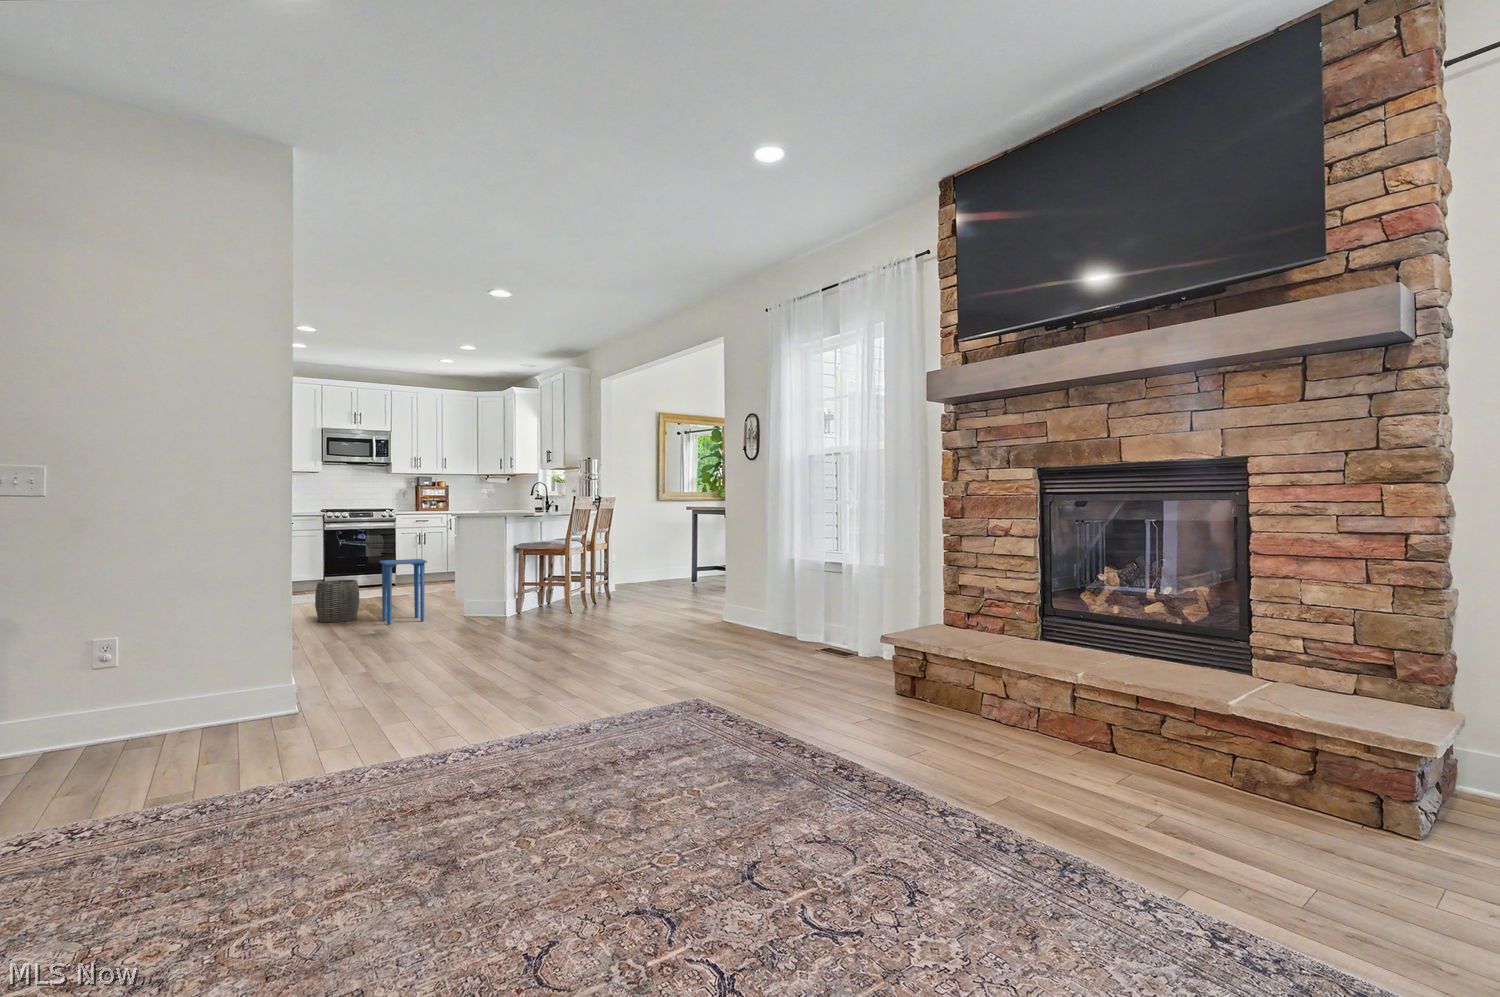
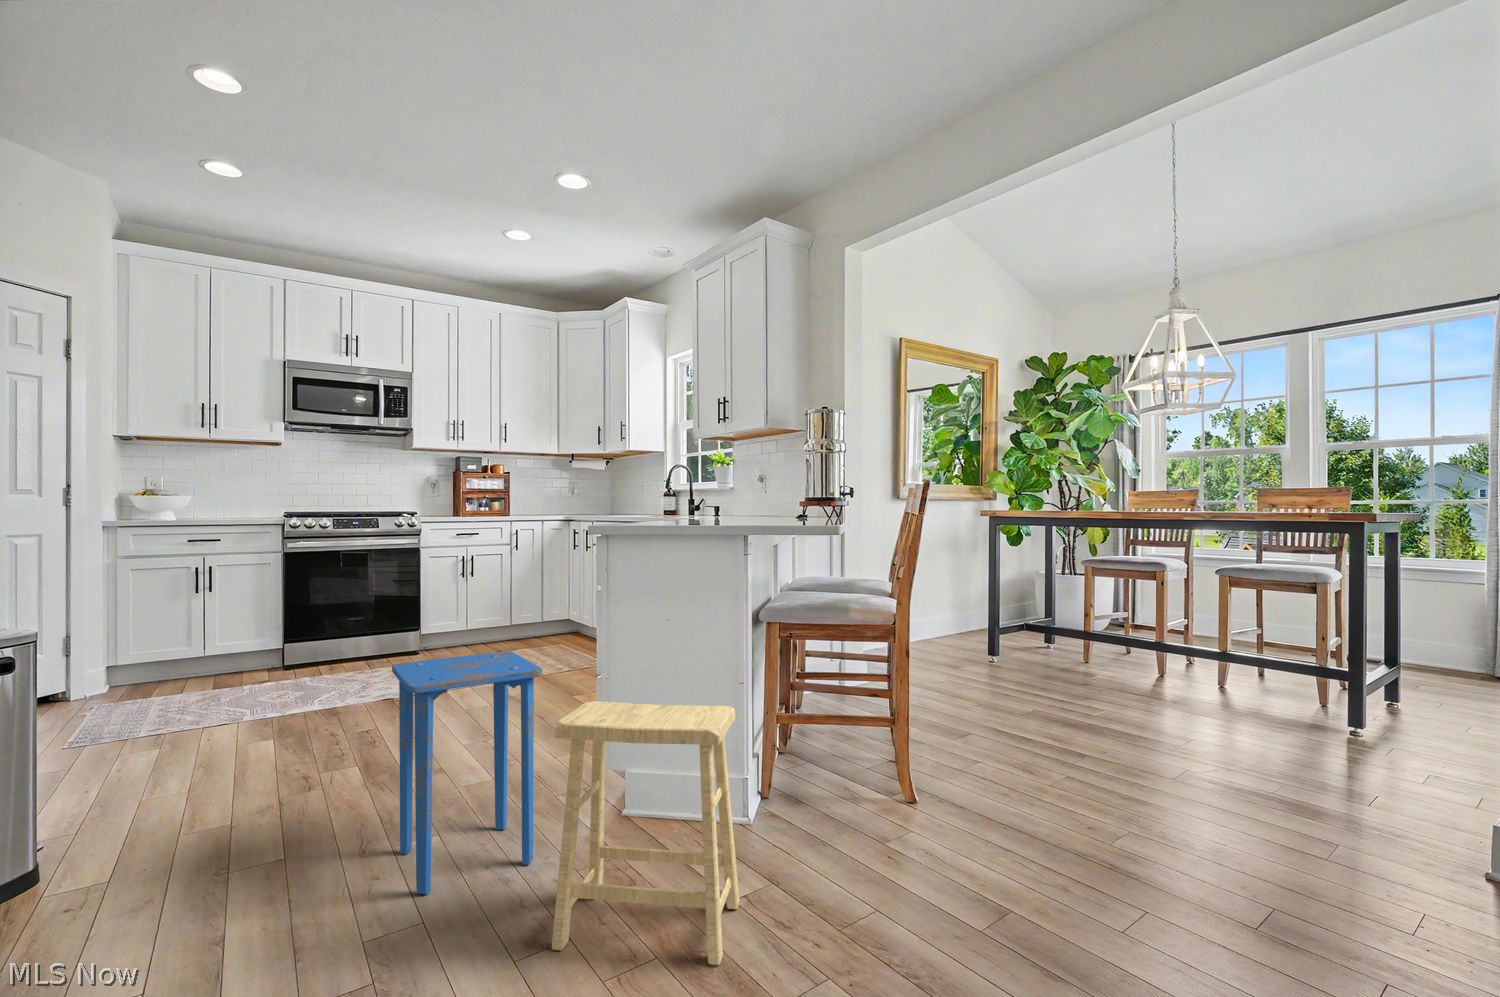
footstool: none [423,567,481,630] -> present [552,701,740,965]
woven basket: present [315,580,359,622] -> none [190,712,330,869]

